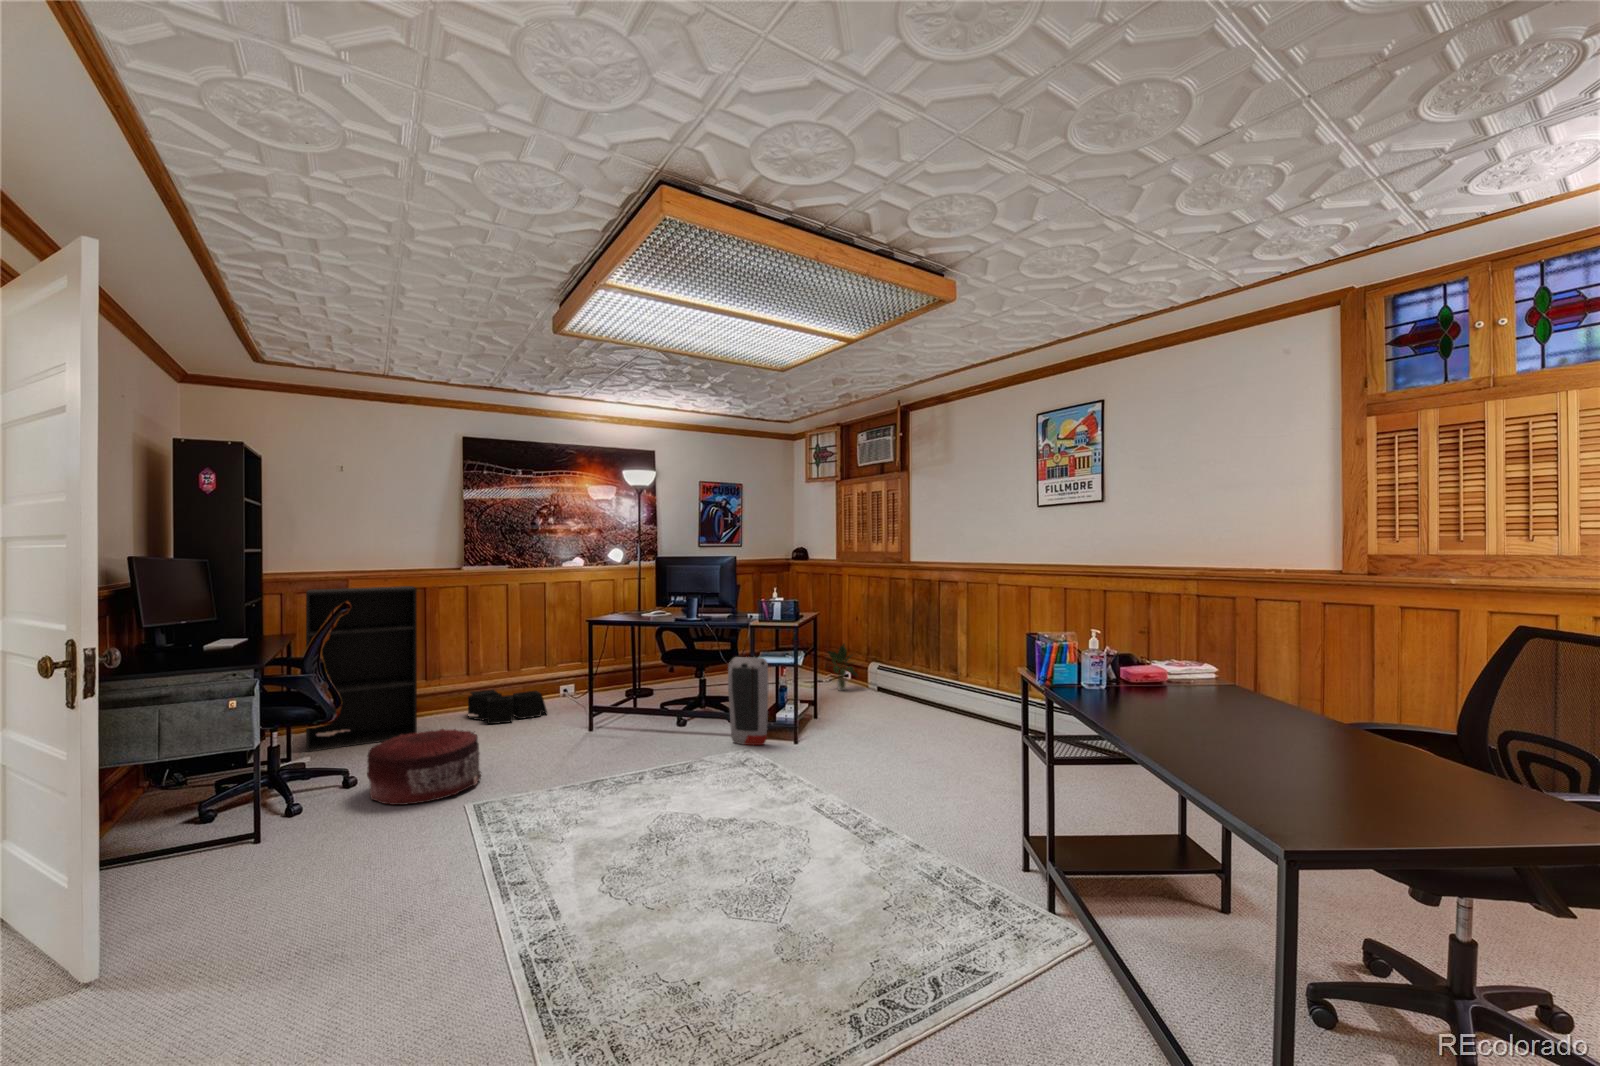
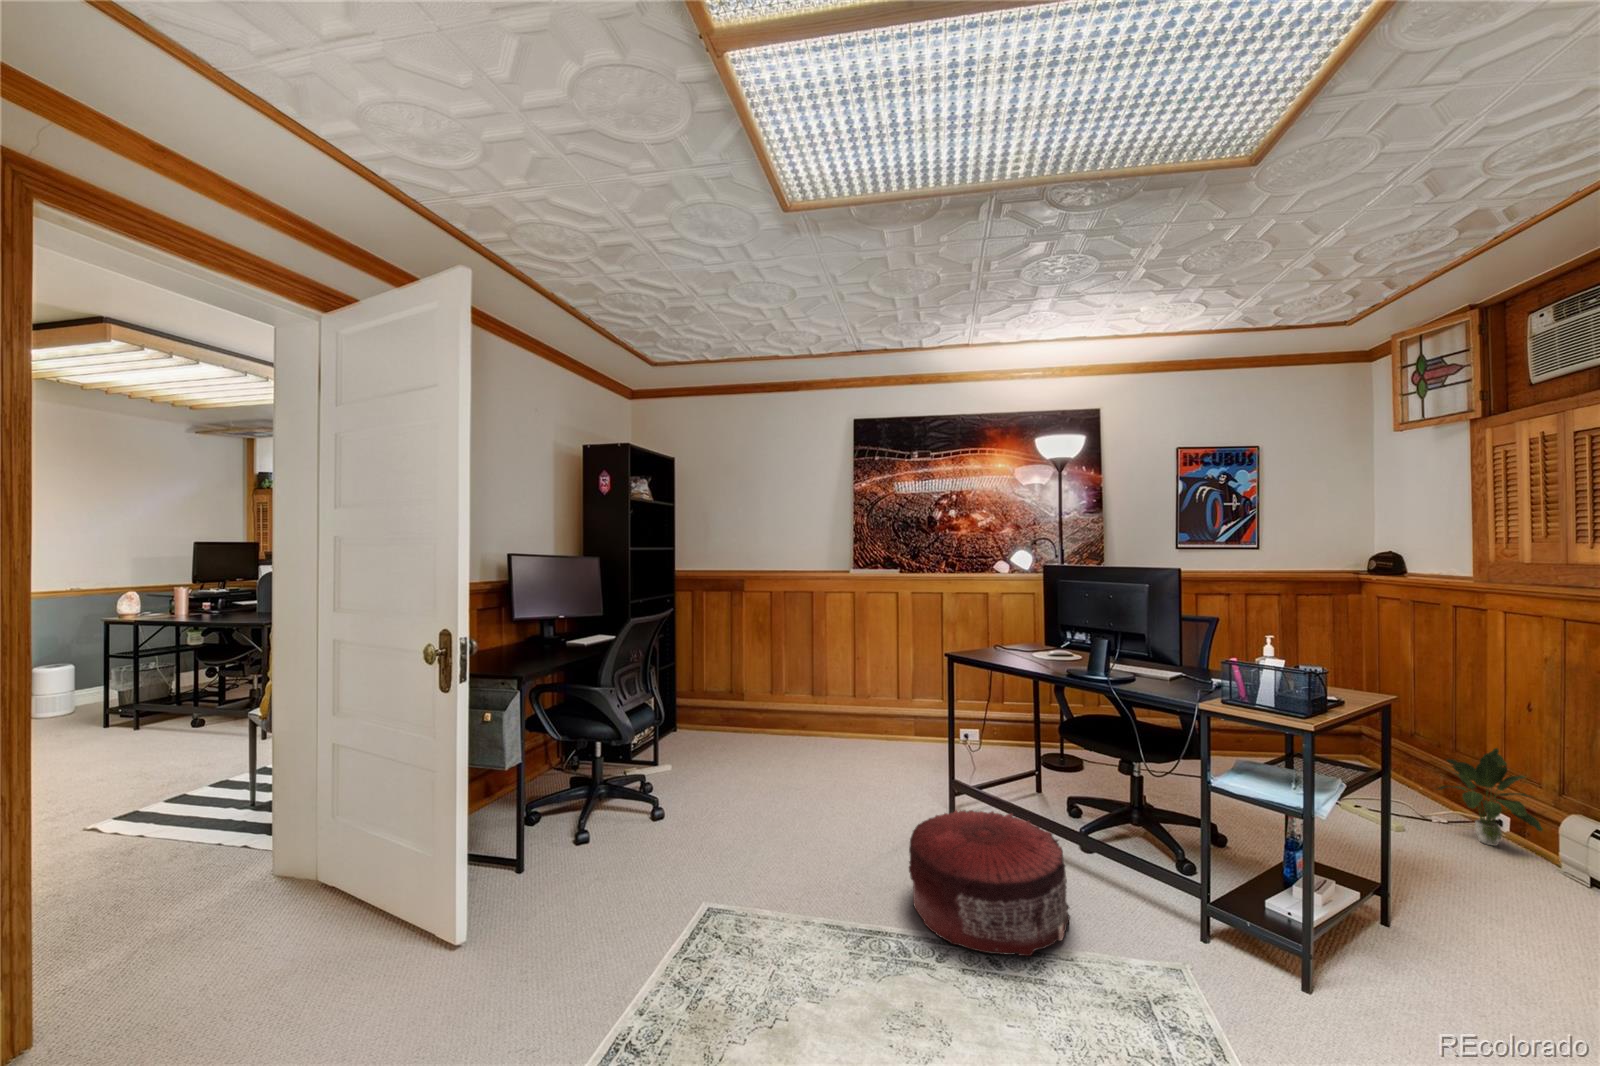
bookshelf: present [306,586,417,752] -> none [685,587,793,757]
air purifier: present [728,657,769,745] -> none [1146,762,1235,964]
storage bin: present [468,689,547,724] -> none [848,710,929,763]
pouf: present [367,729,481,805] -> present [909,810,1070,956]

